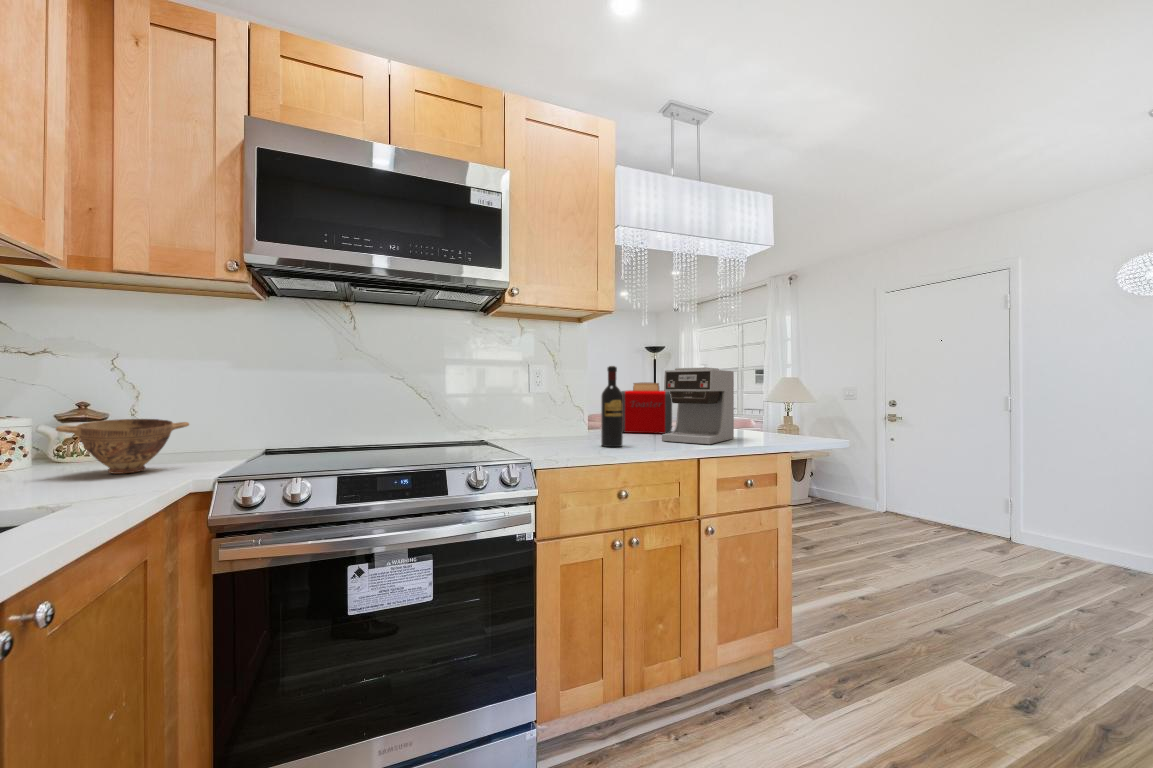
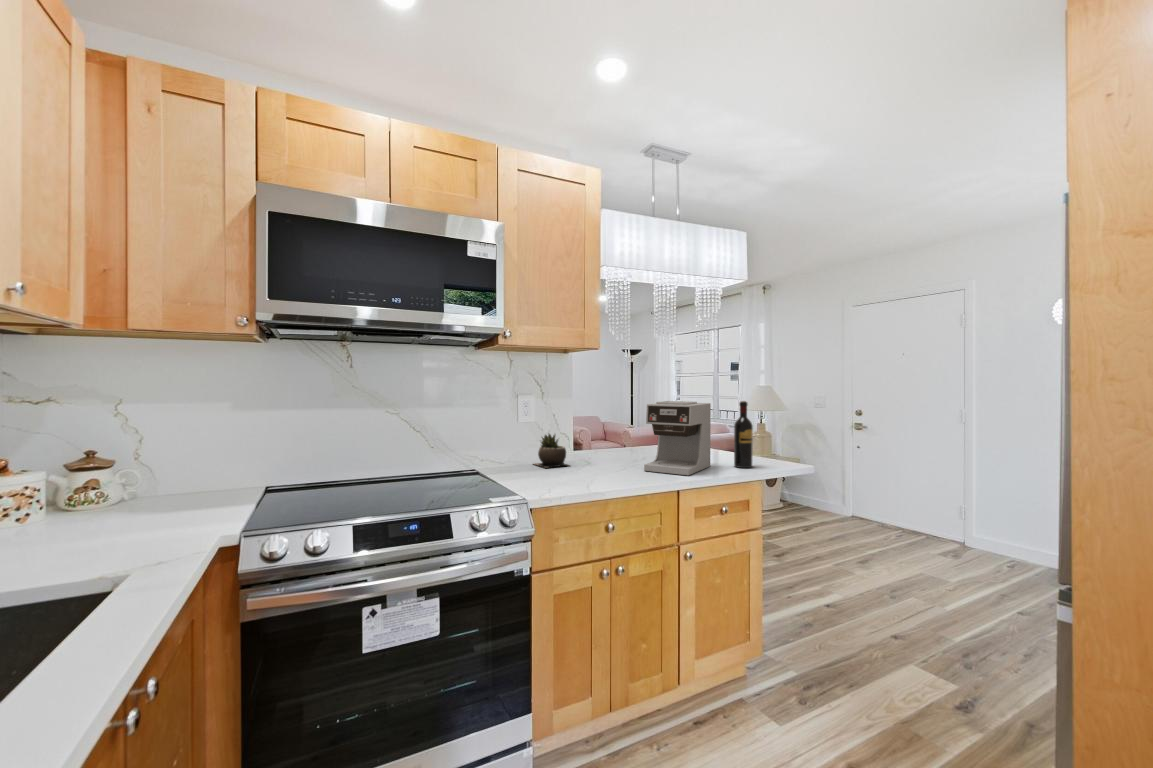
wine bottle: present [601,366,623,447] -> present [734,401,753,468]
toaster: present [622,382,672,434] -> none [603,409,652,459]
succulent plant: none [544,403,586,438] -> present [535,434,569,468]
bowl: present [56,419,189,474] -> none [84,471,205,528]

